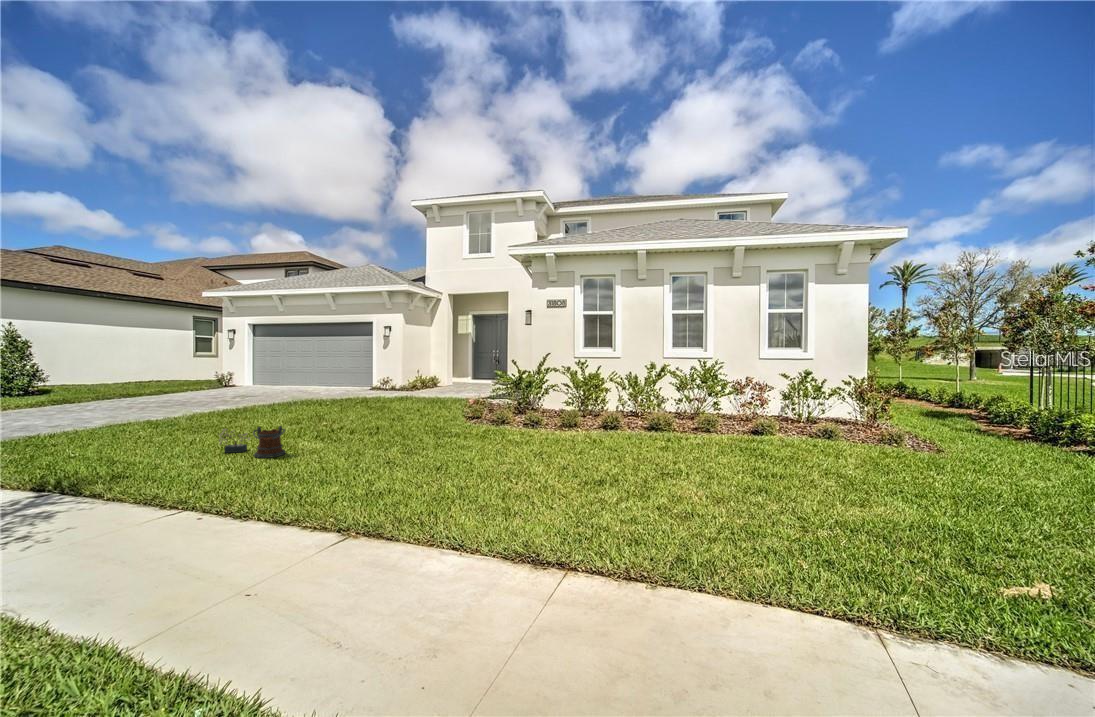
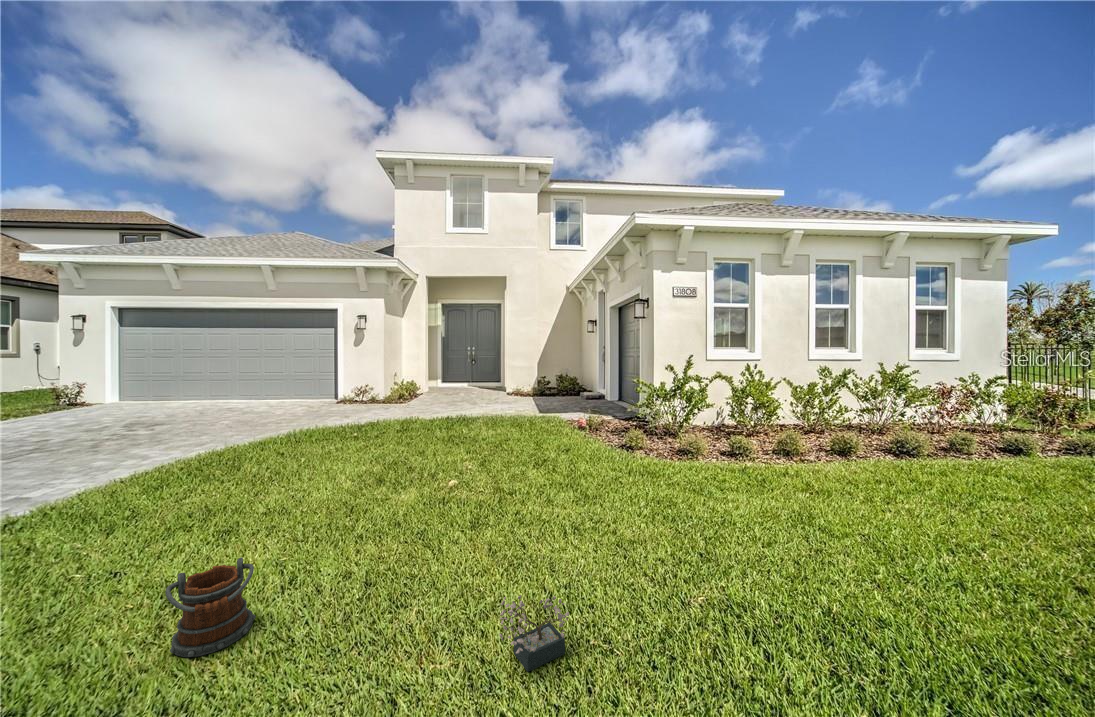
bucket: present [253,426,286,458] -> present [165,557,256,657]

